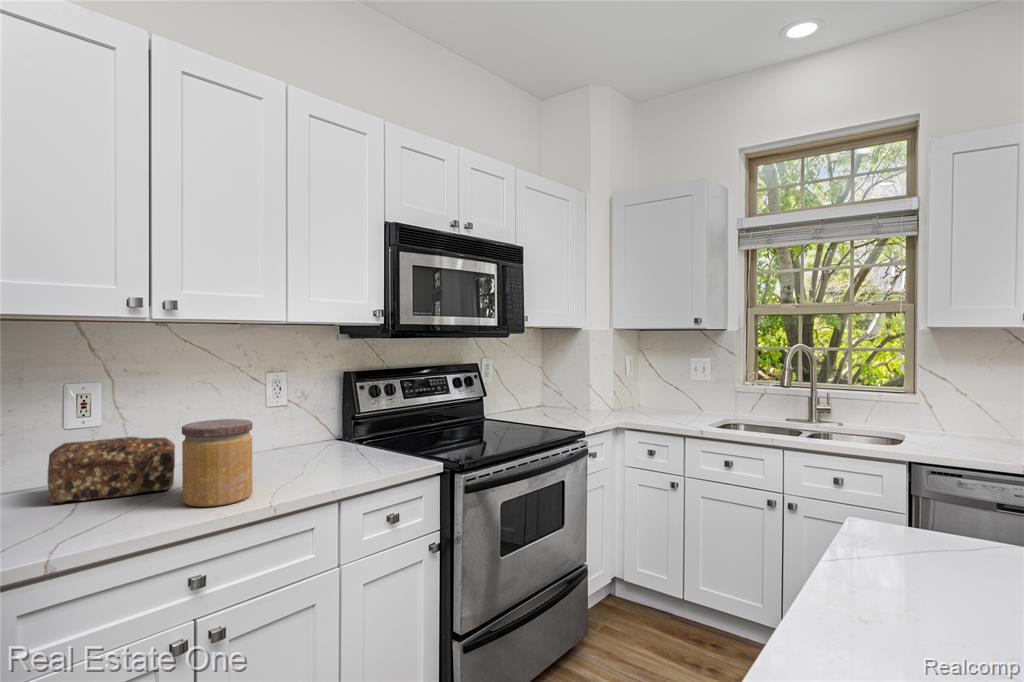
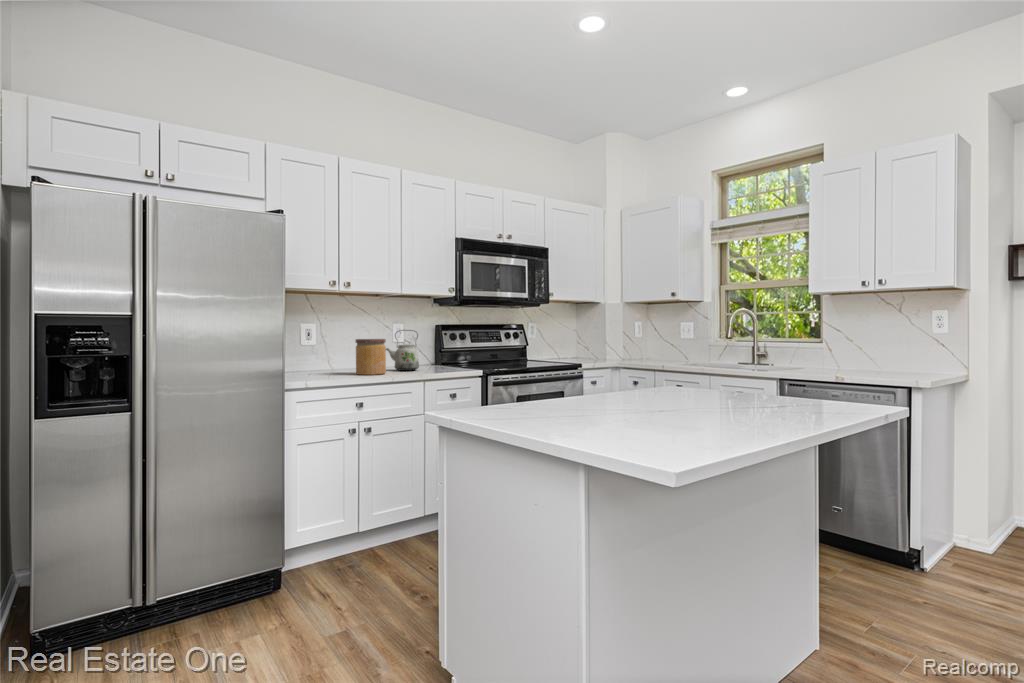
kettle: none [250,393,321,475] -> present [386,330,419,371]
bread loaf: present [48,437,175,503] -> none [301,348,351,373]

